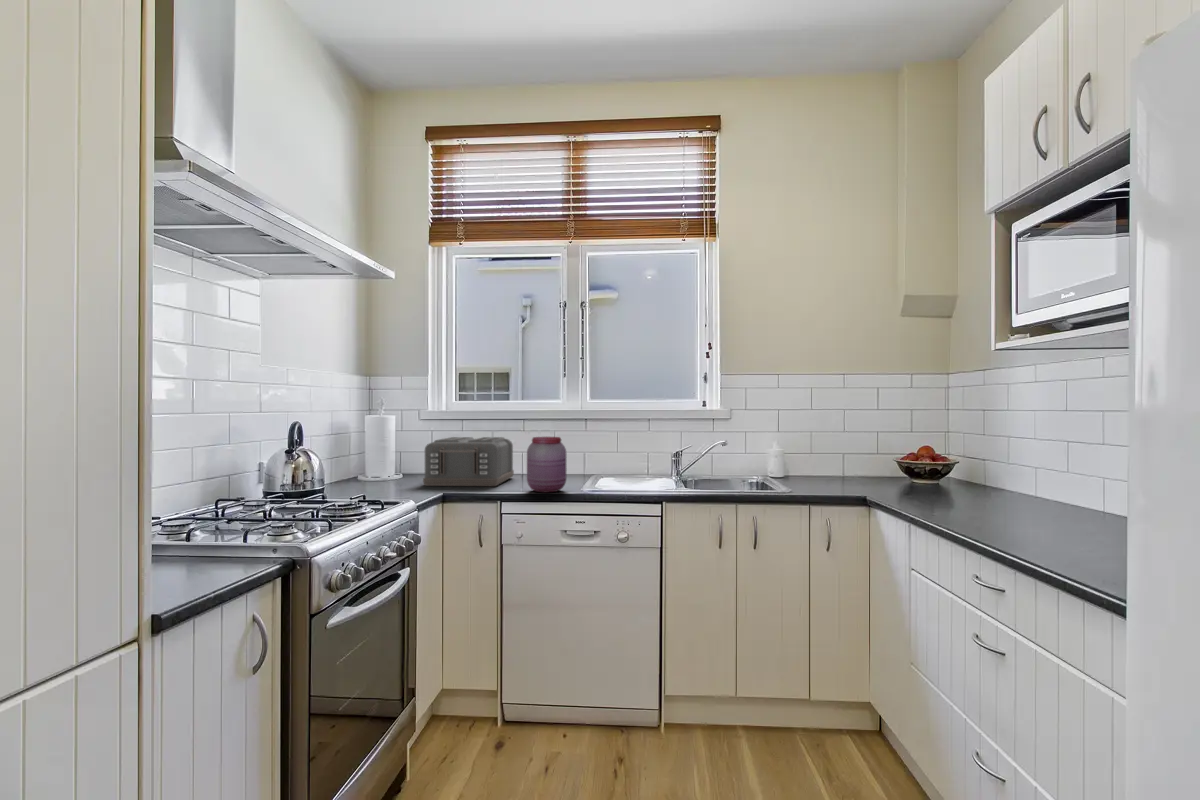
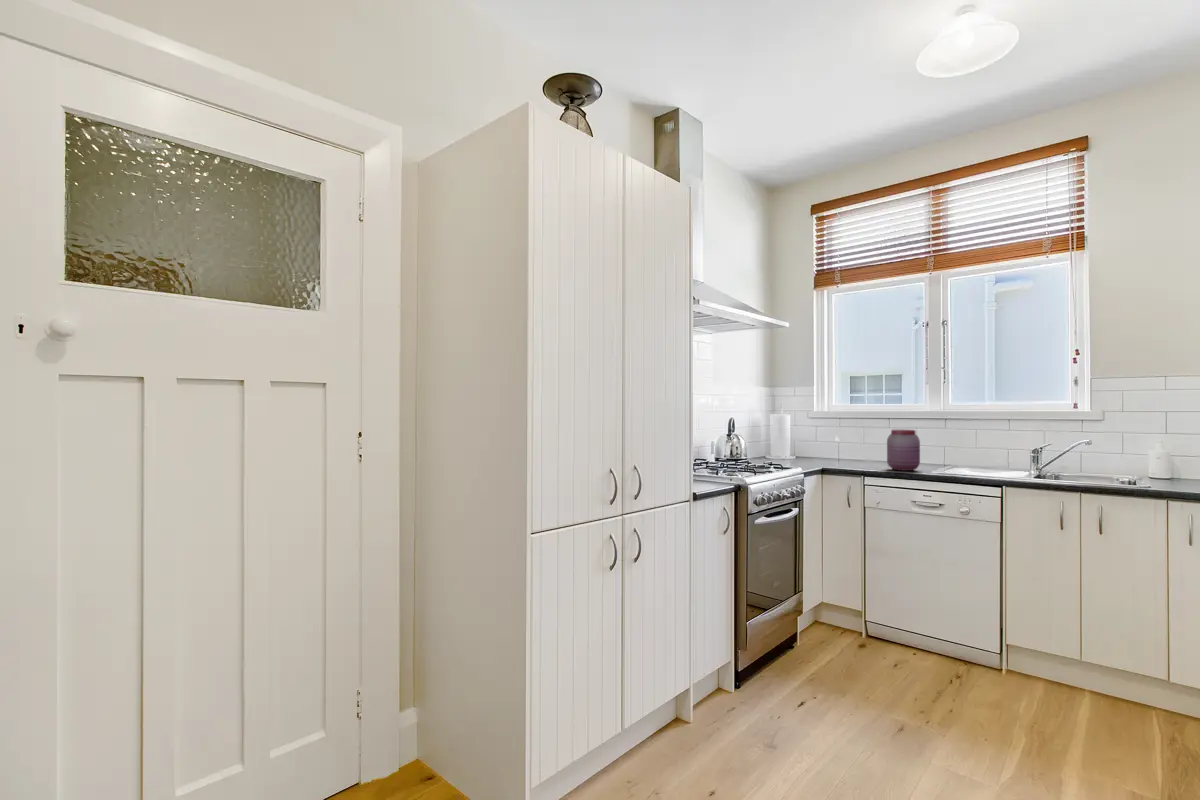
toaster: present [423,437,514,486] -> none [810,430,881,465]

